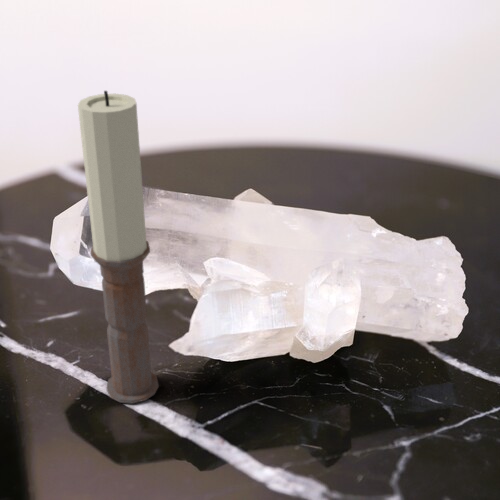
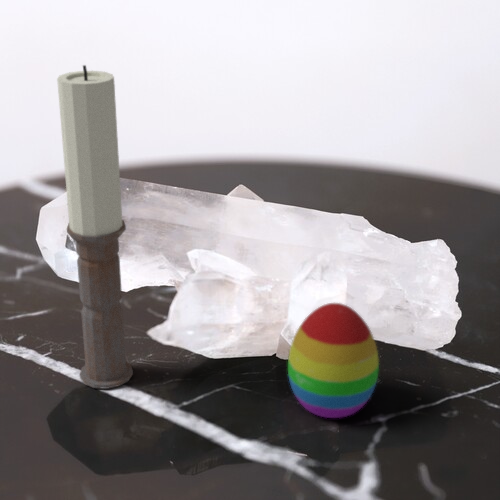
decorative egg: none [312,328,403,442] -> present [288,303,379,418]

